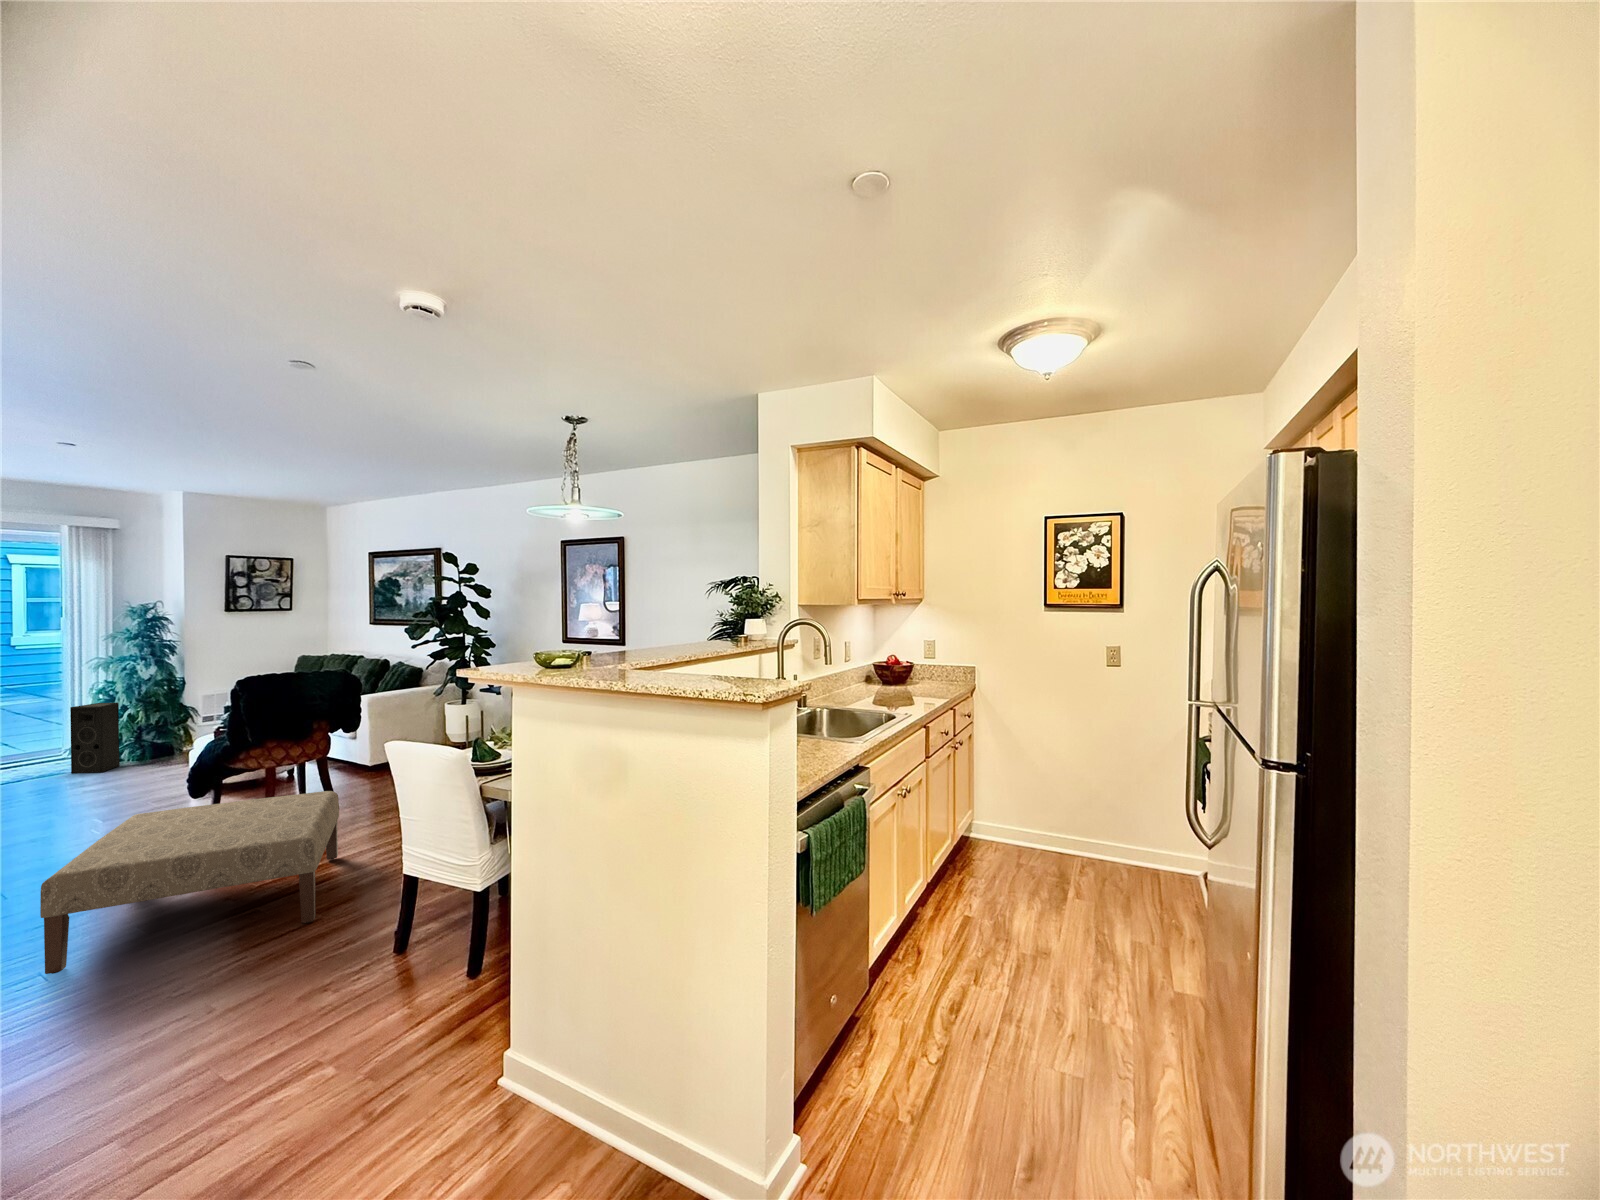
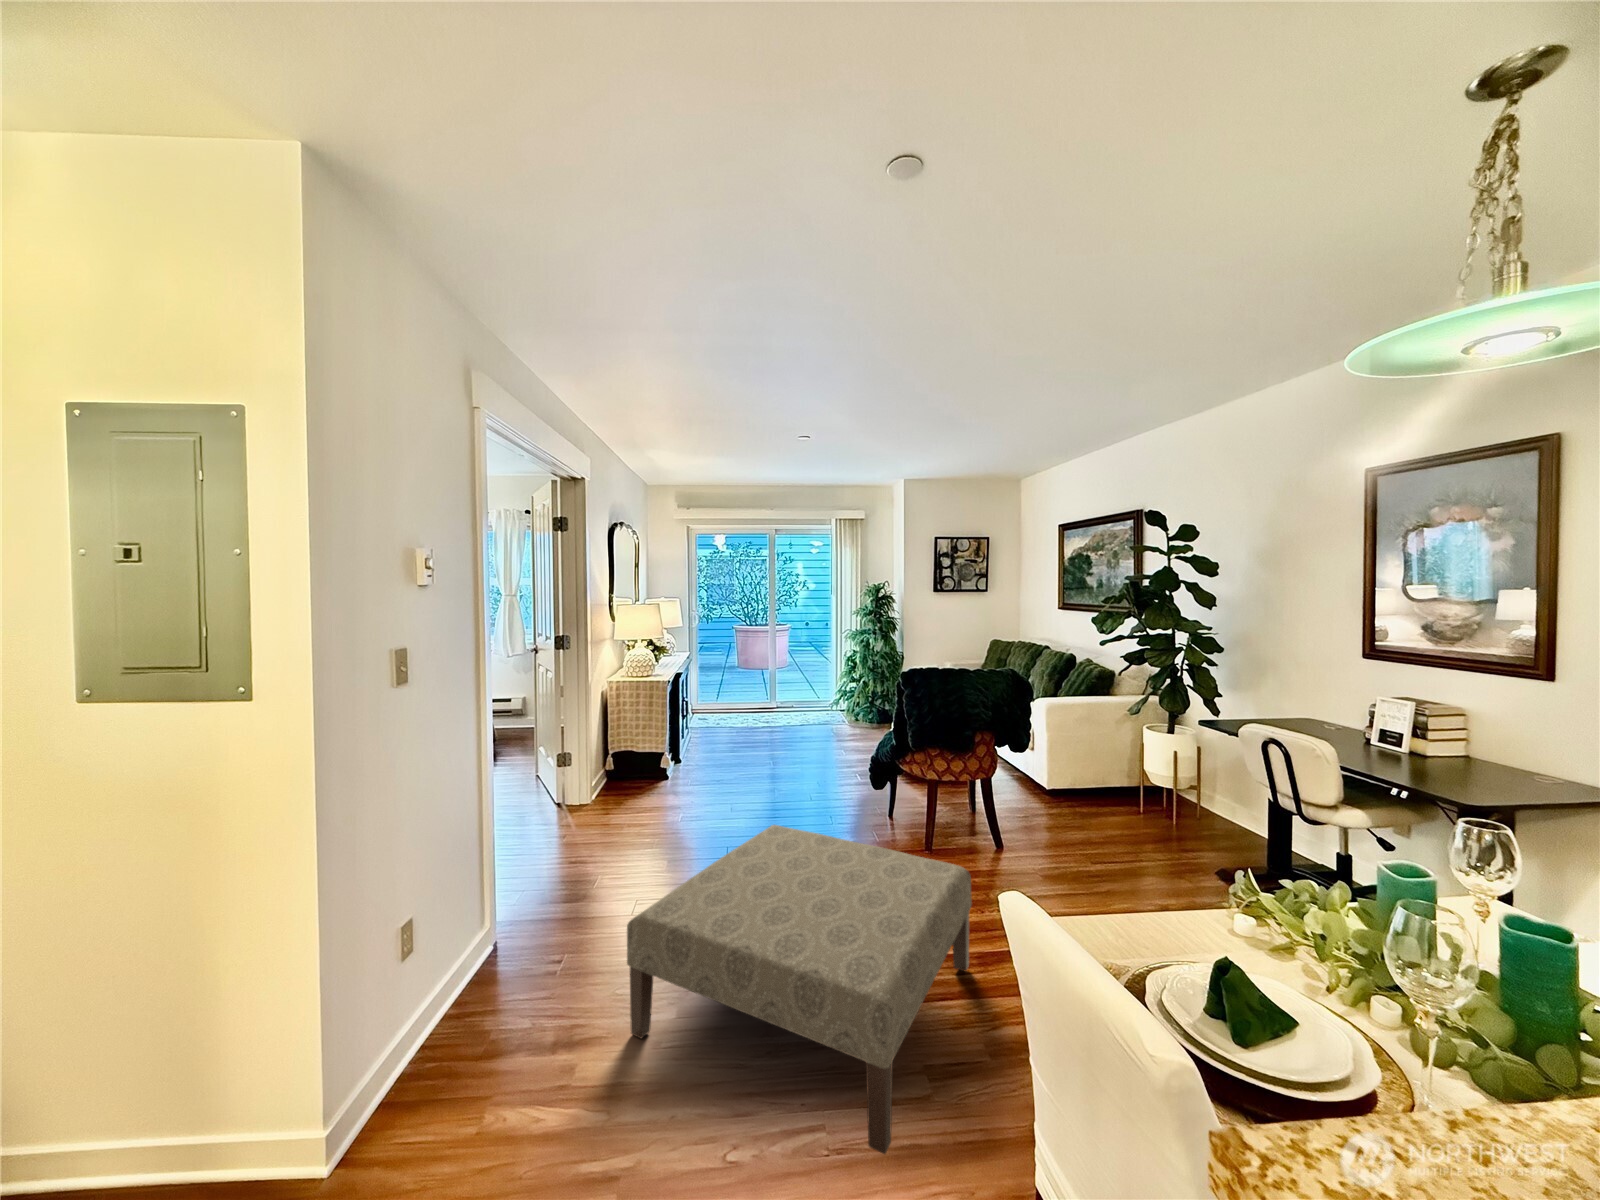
speaker: present [70,702,120,773] -> none [828,668,857,729]

